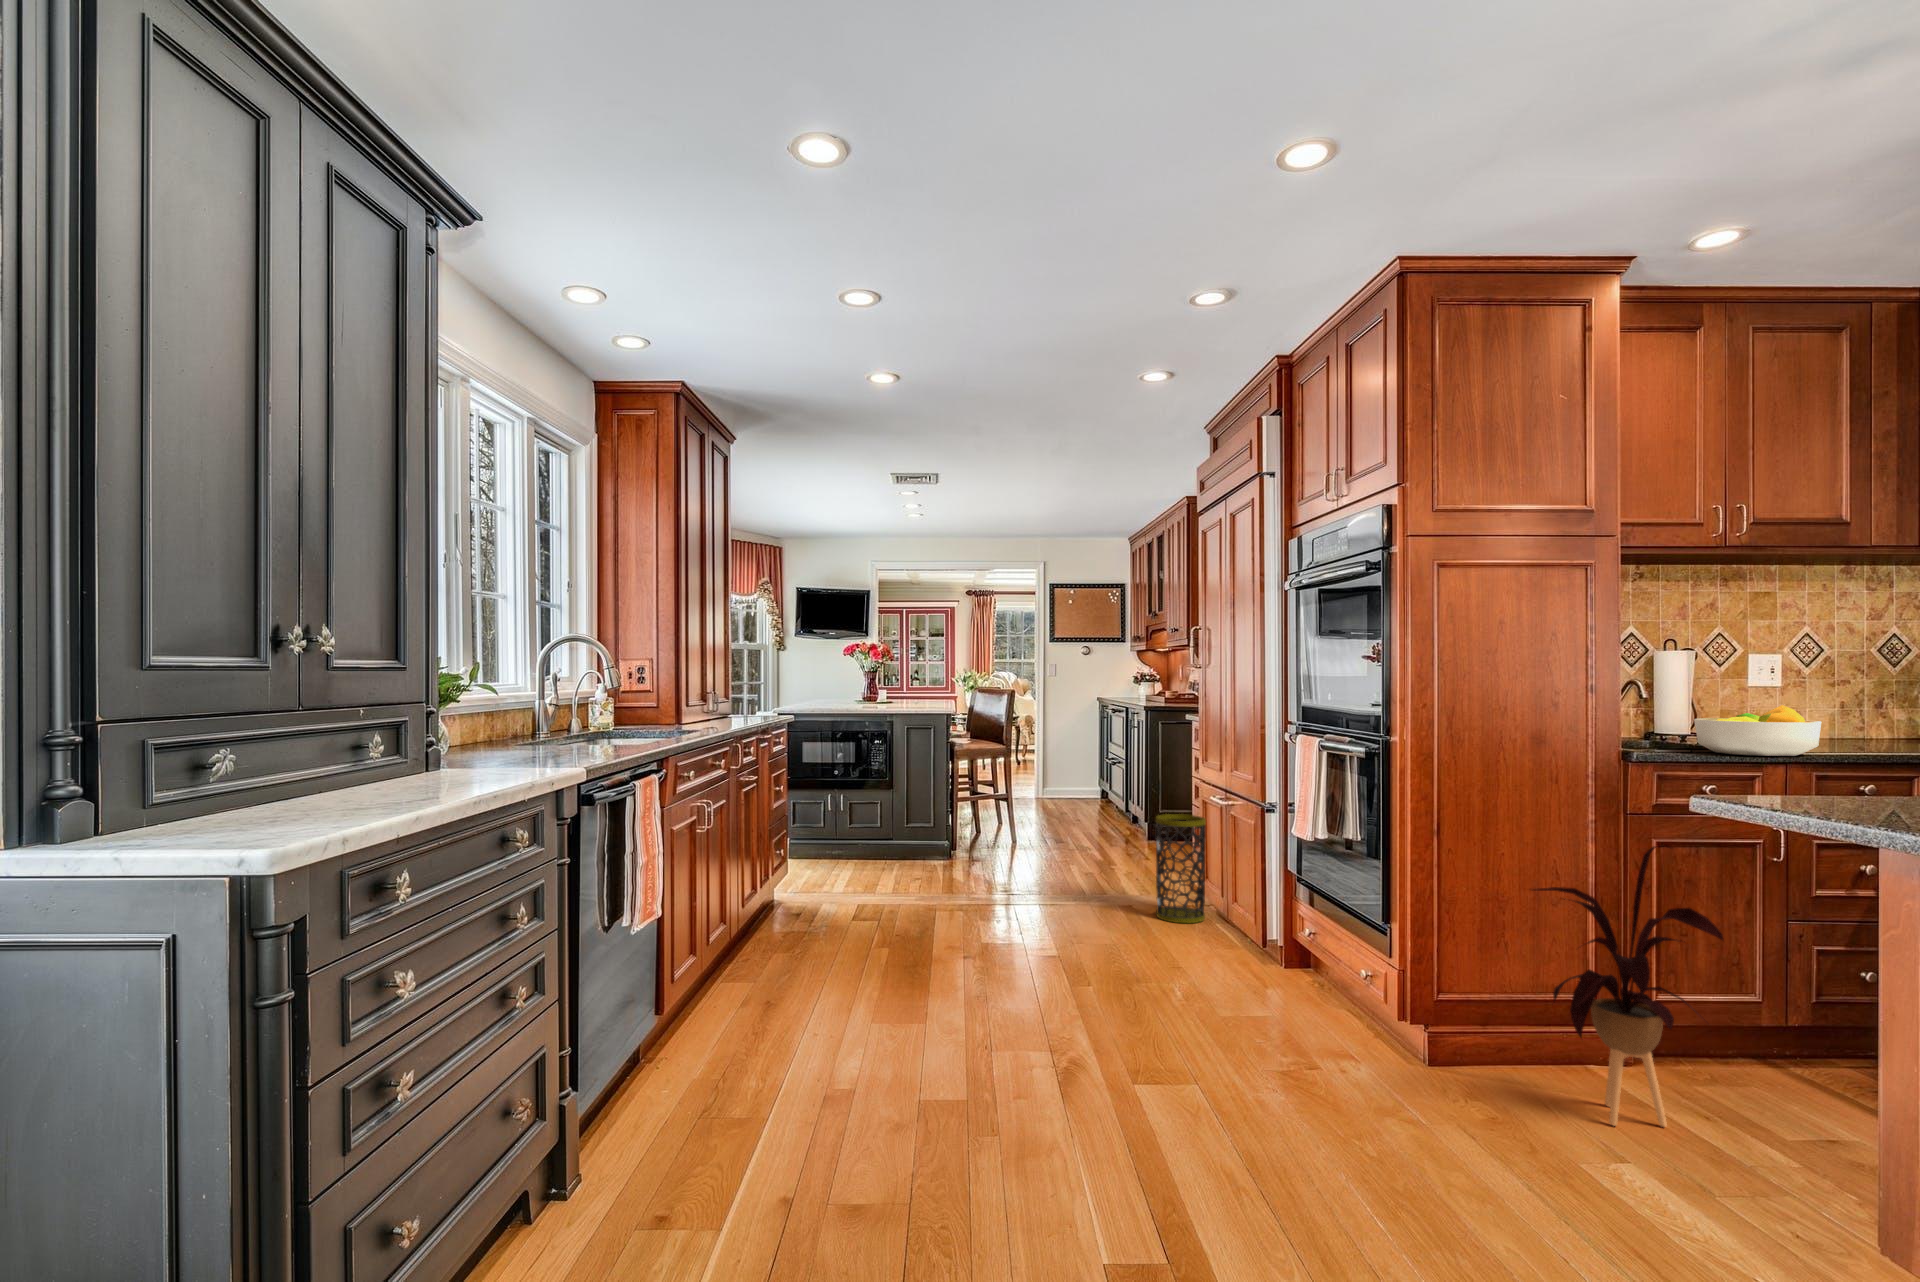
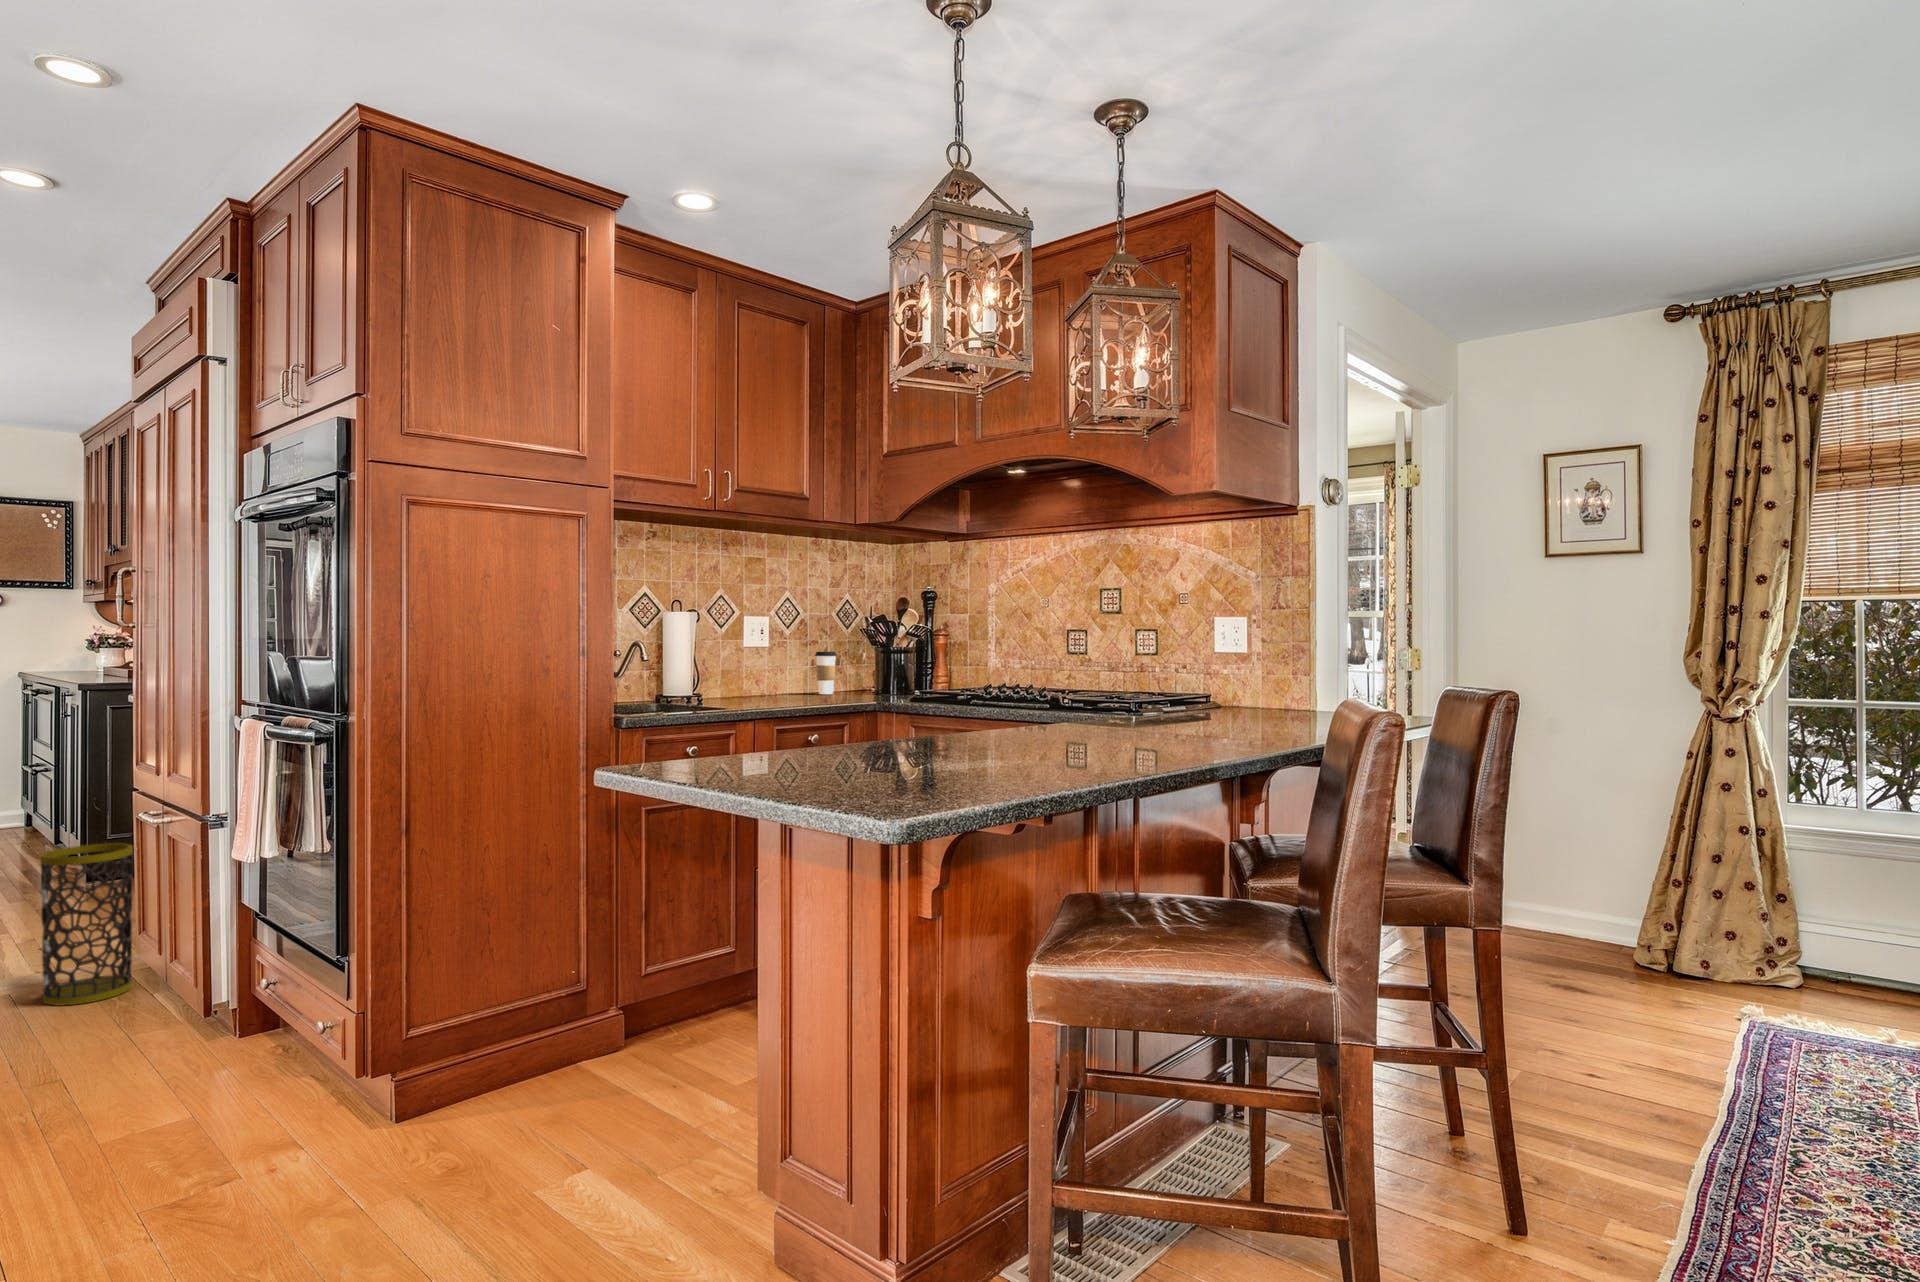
coffee cup: none [1852,694,1886,743] -> present [815,652,837,694]
fruit bowl: present [1694,705,1821,756] -> none [679,664,778,714]
house plant: present [1532,845,1723,1127] -> none [504,814,674,1118]

